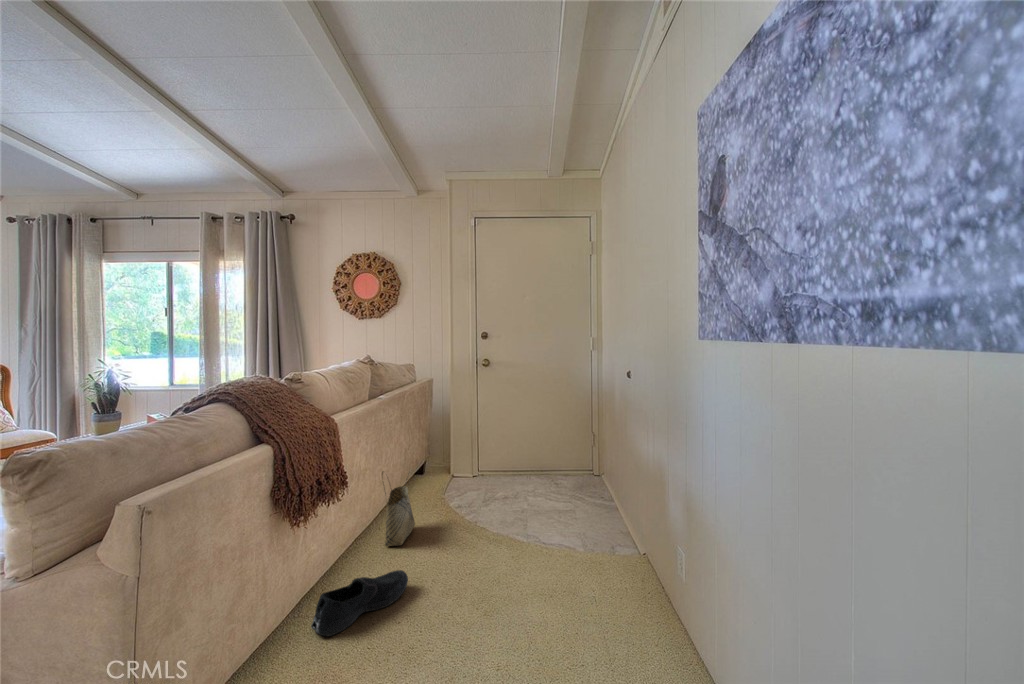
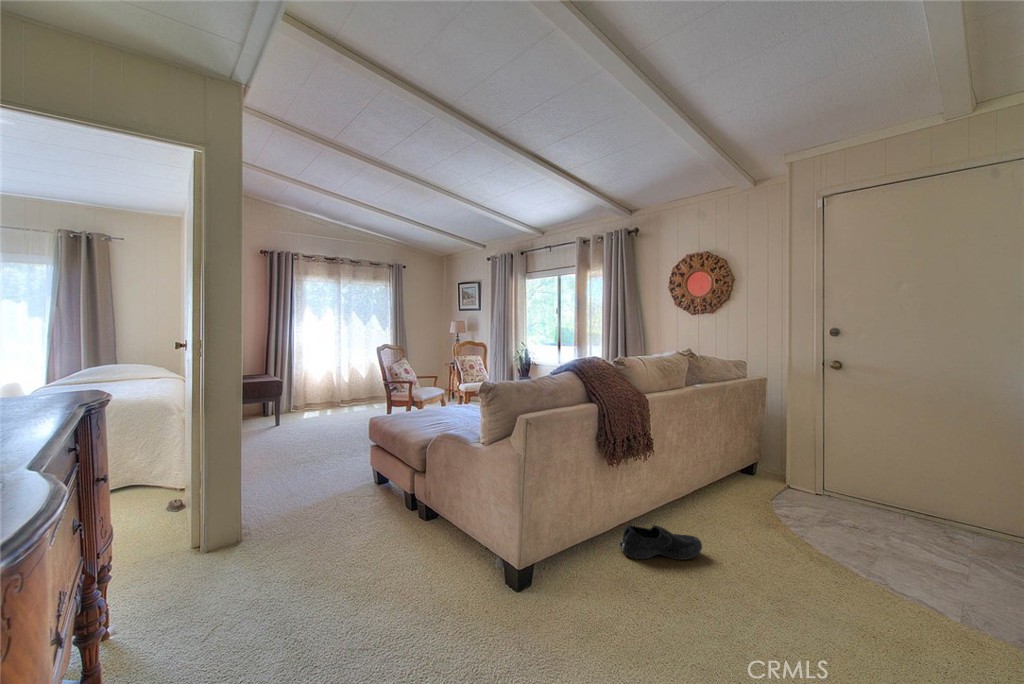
woven basket: present [382,472,415,546] -> none [690,451,723,521]

